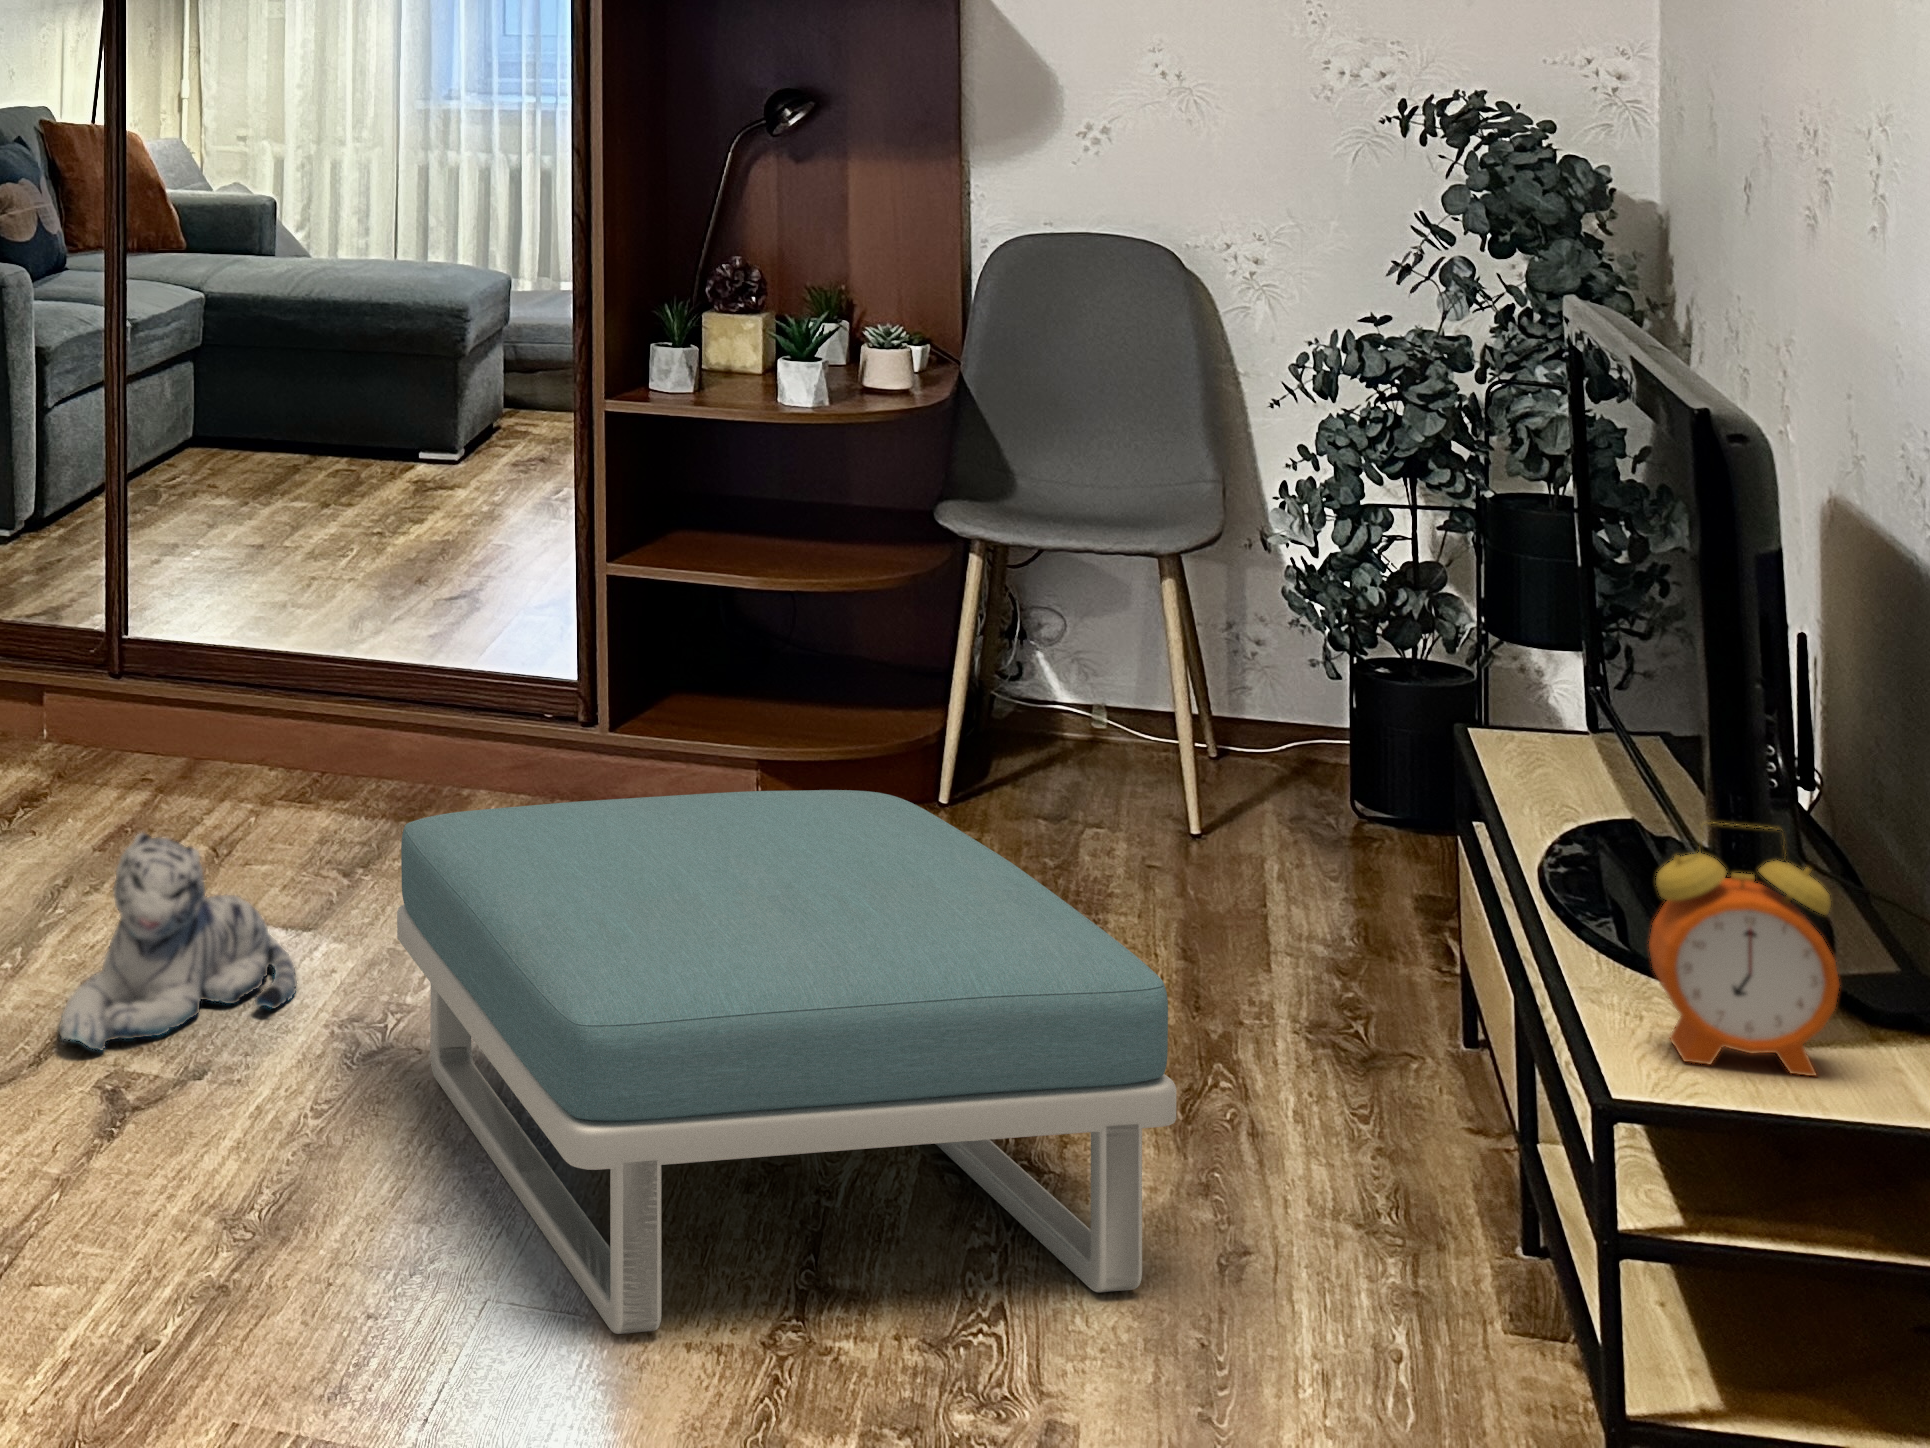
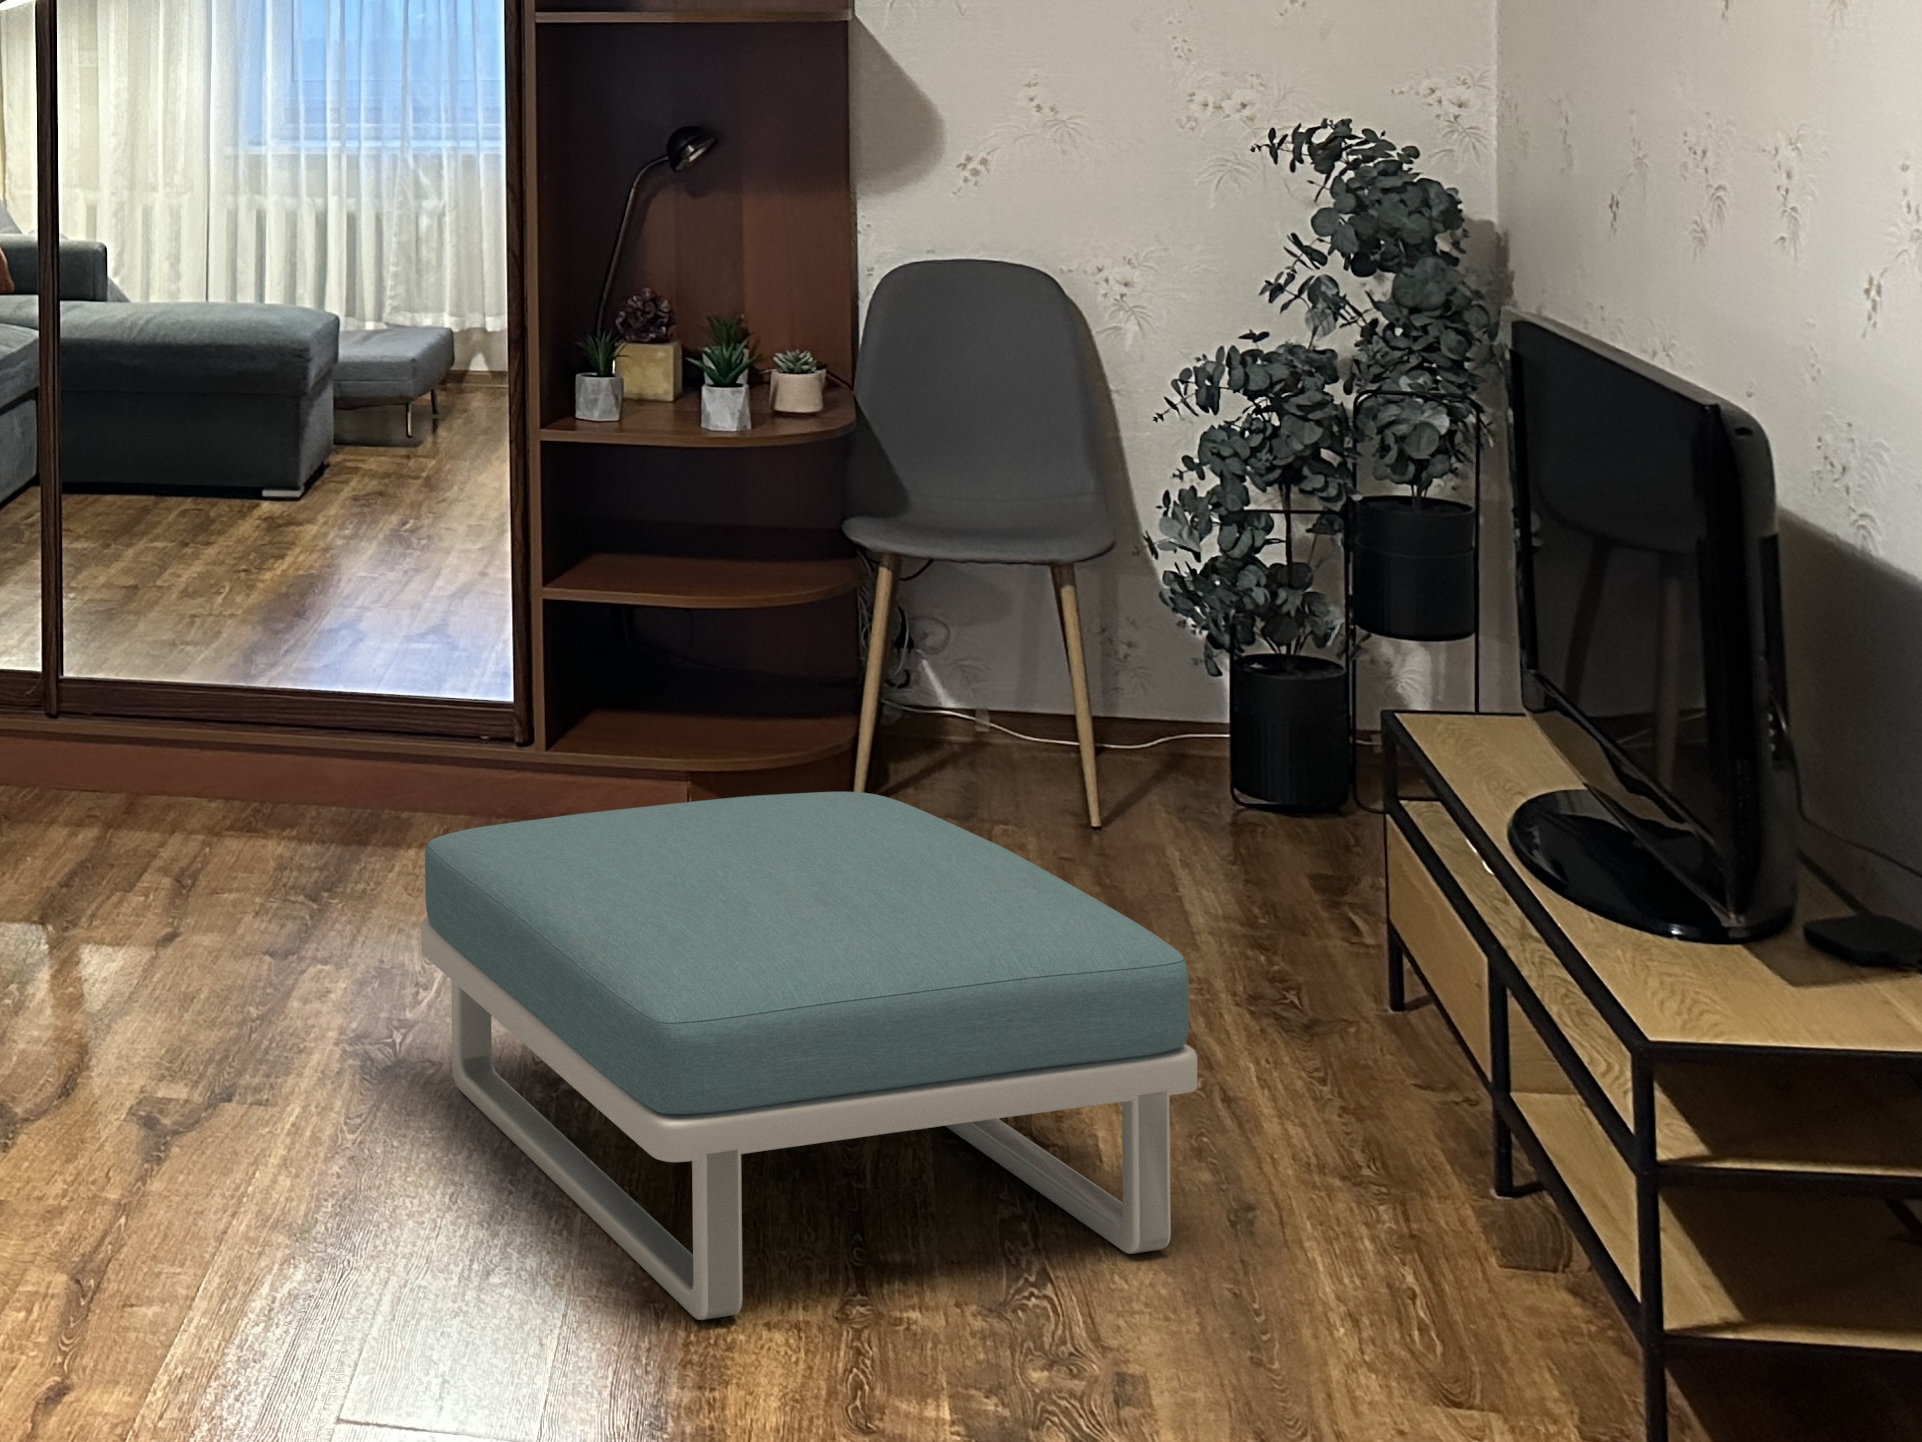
alarm clock: present [1649,822,1840,1076] -> none [1659,779,1837,1009]
plush toy: present [59,833,297,1050] -> none [84,862,301,1079]

